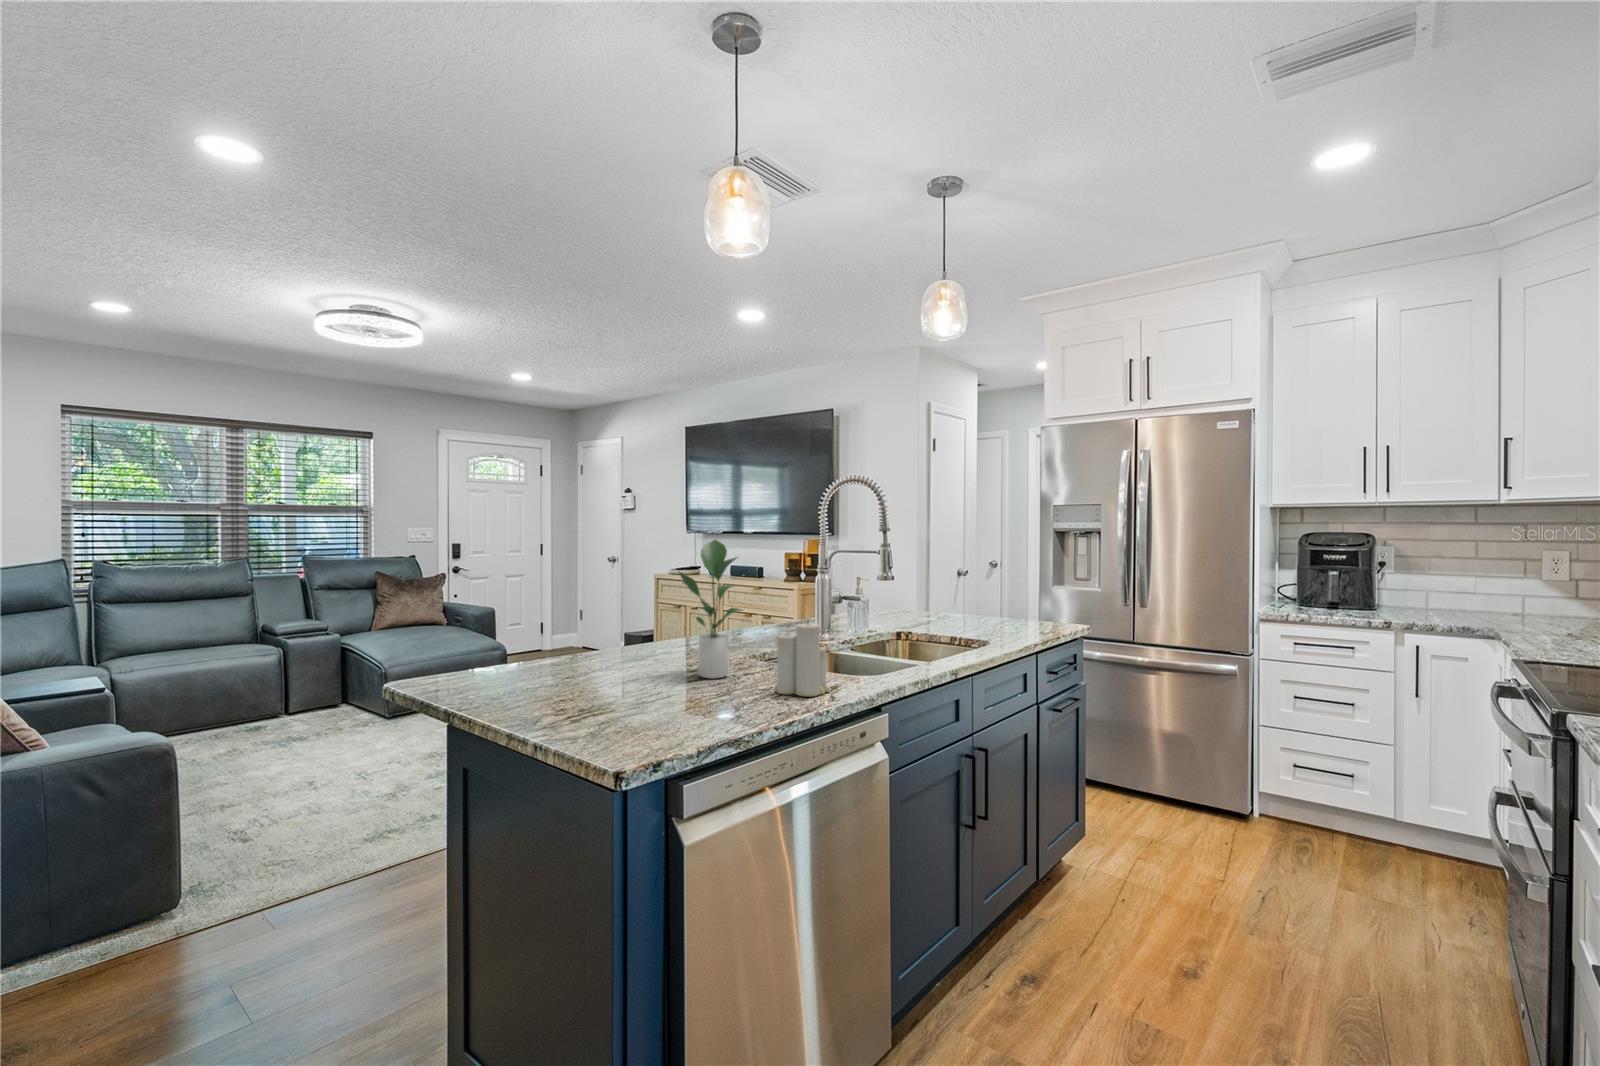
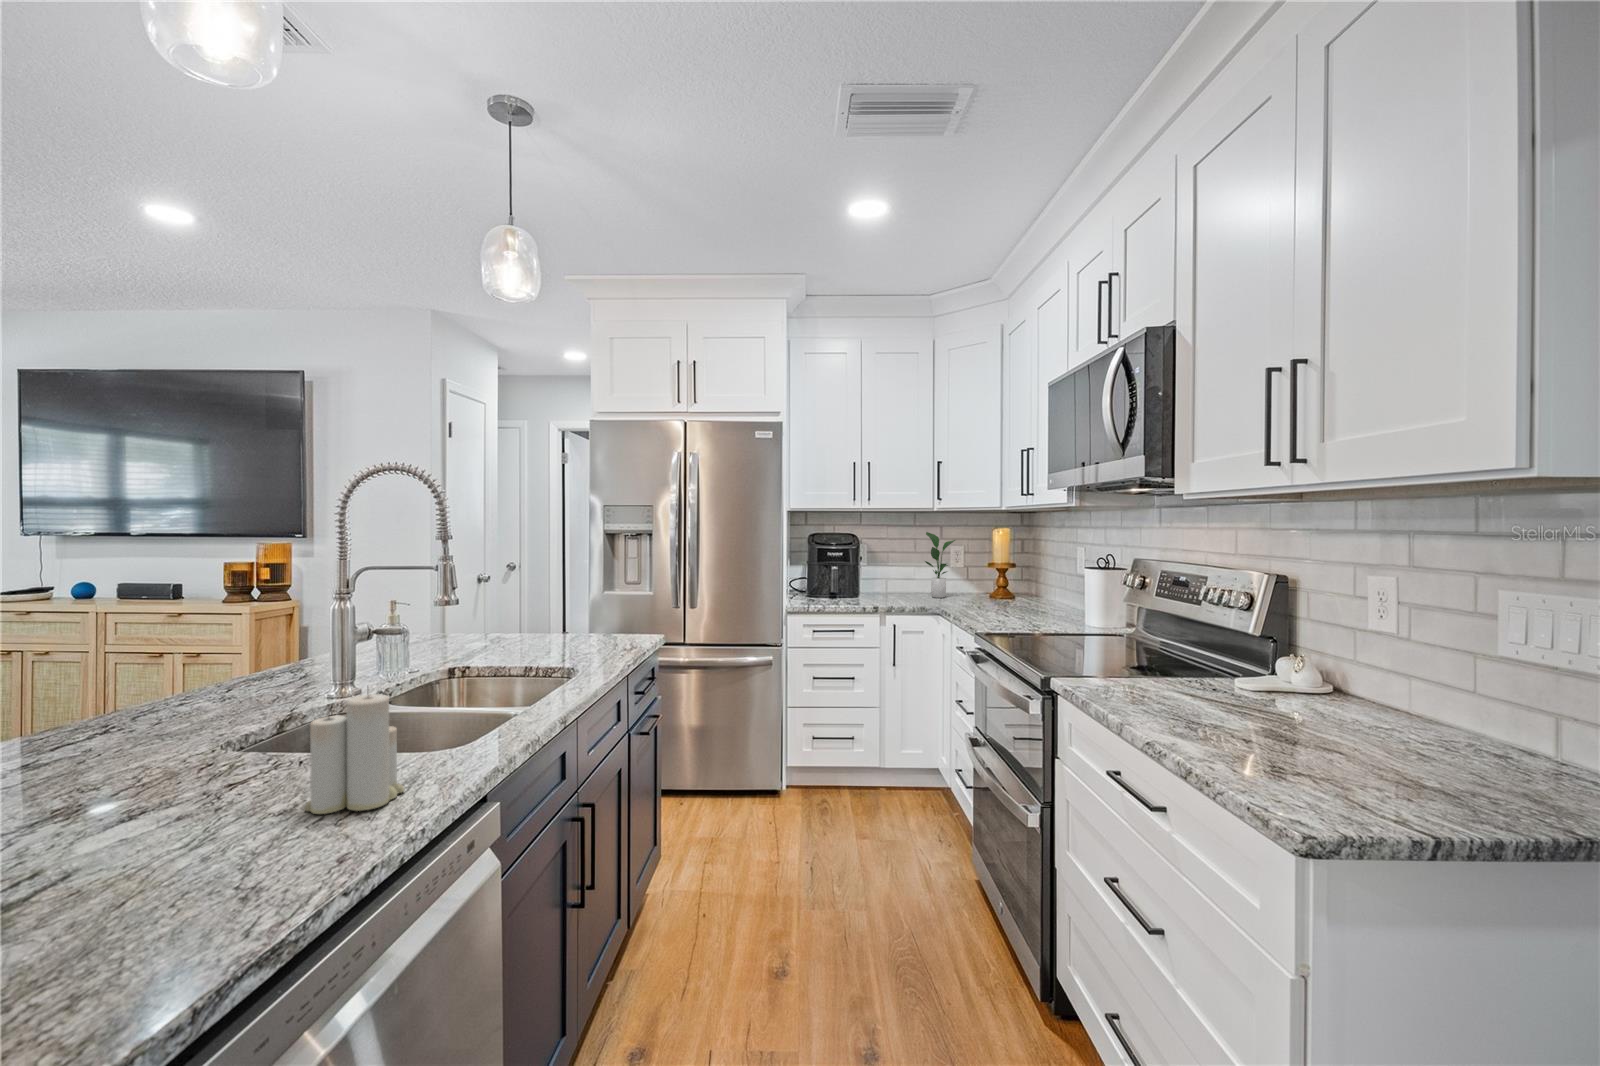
potted plant: present [679,540,743,679] -> present [925,532,955,598]

